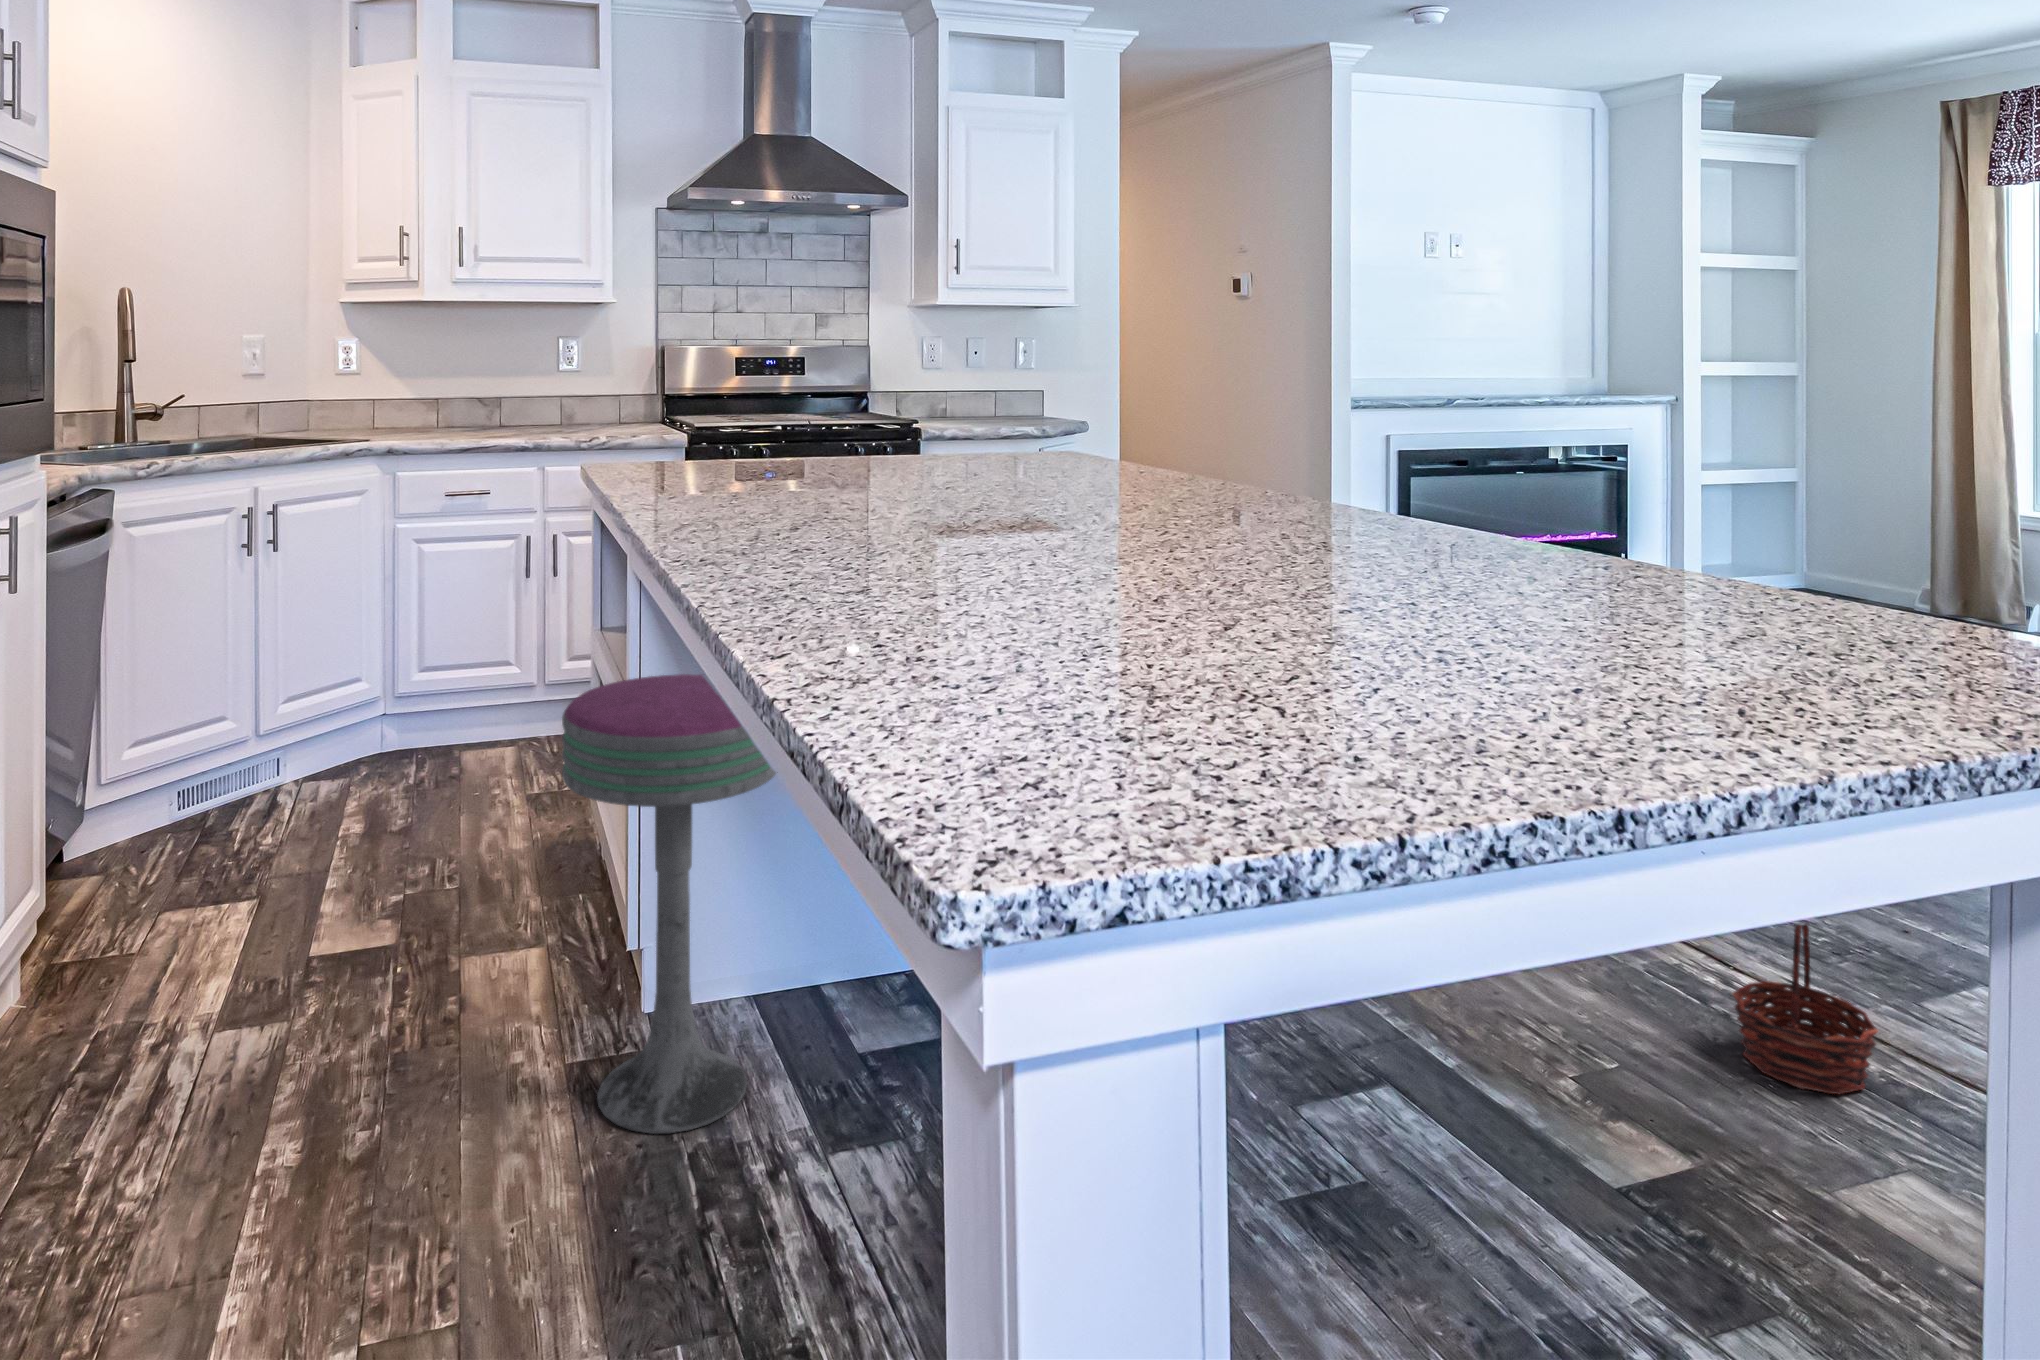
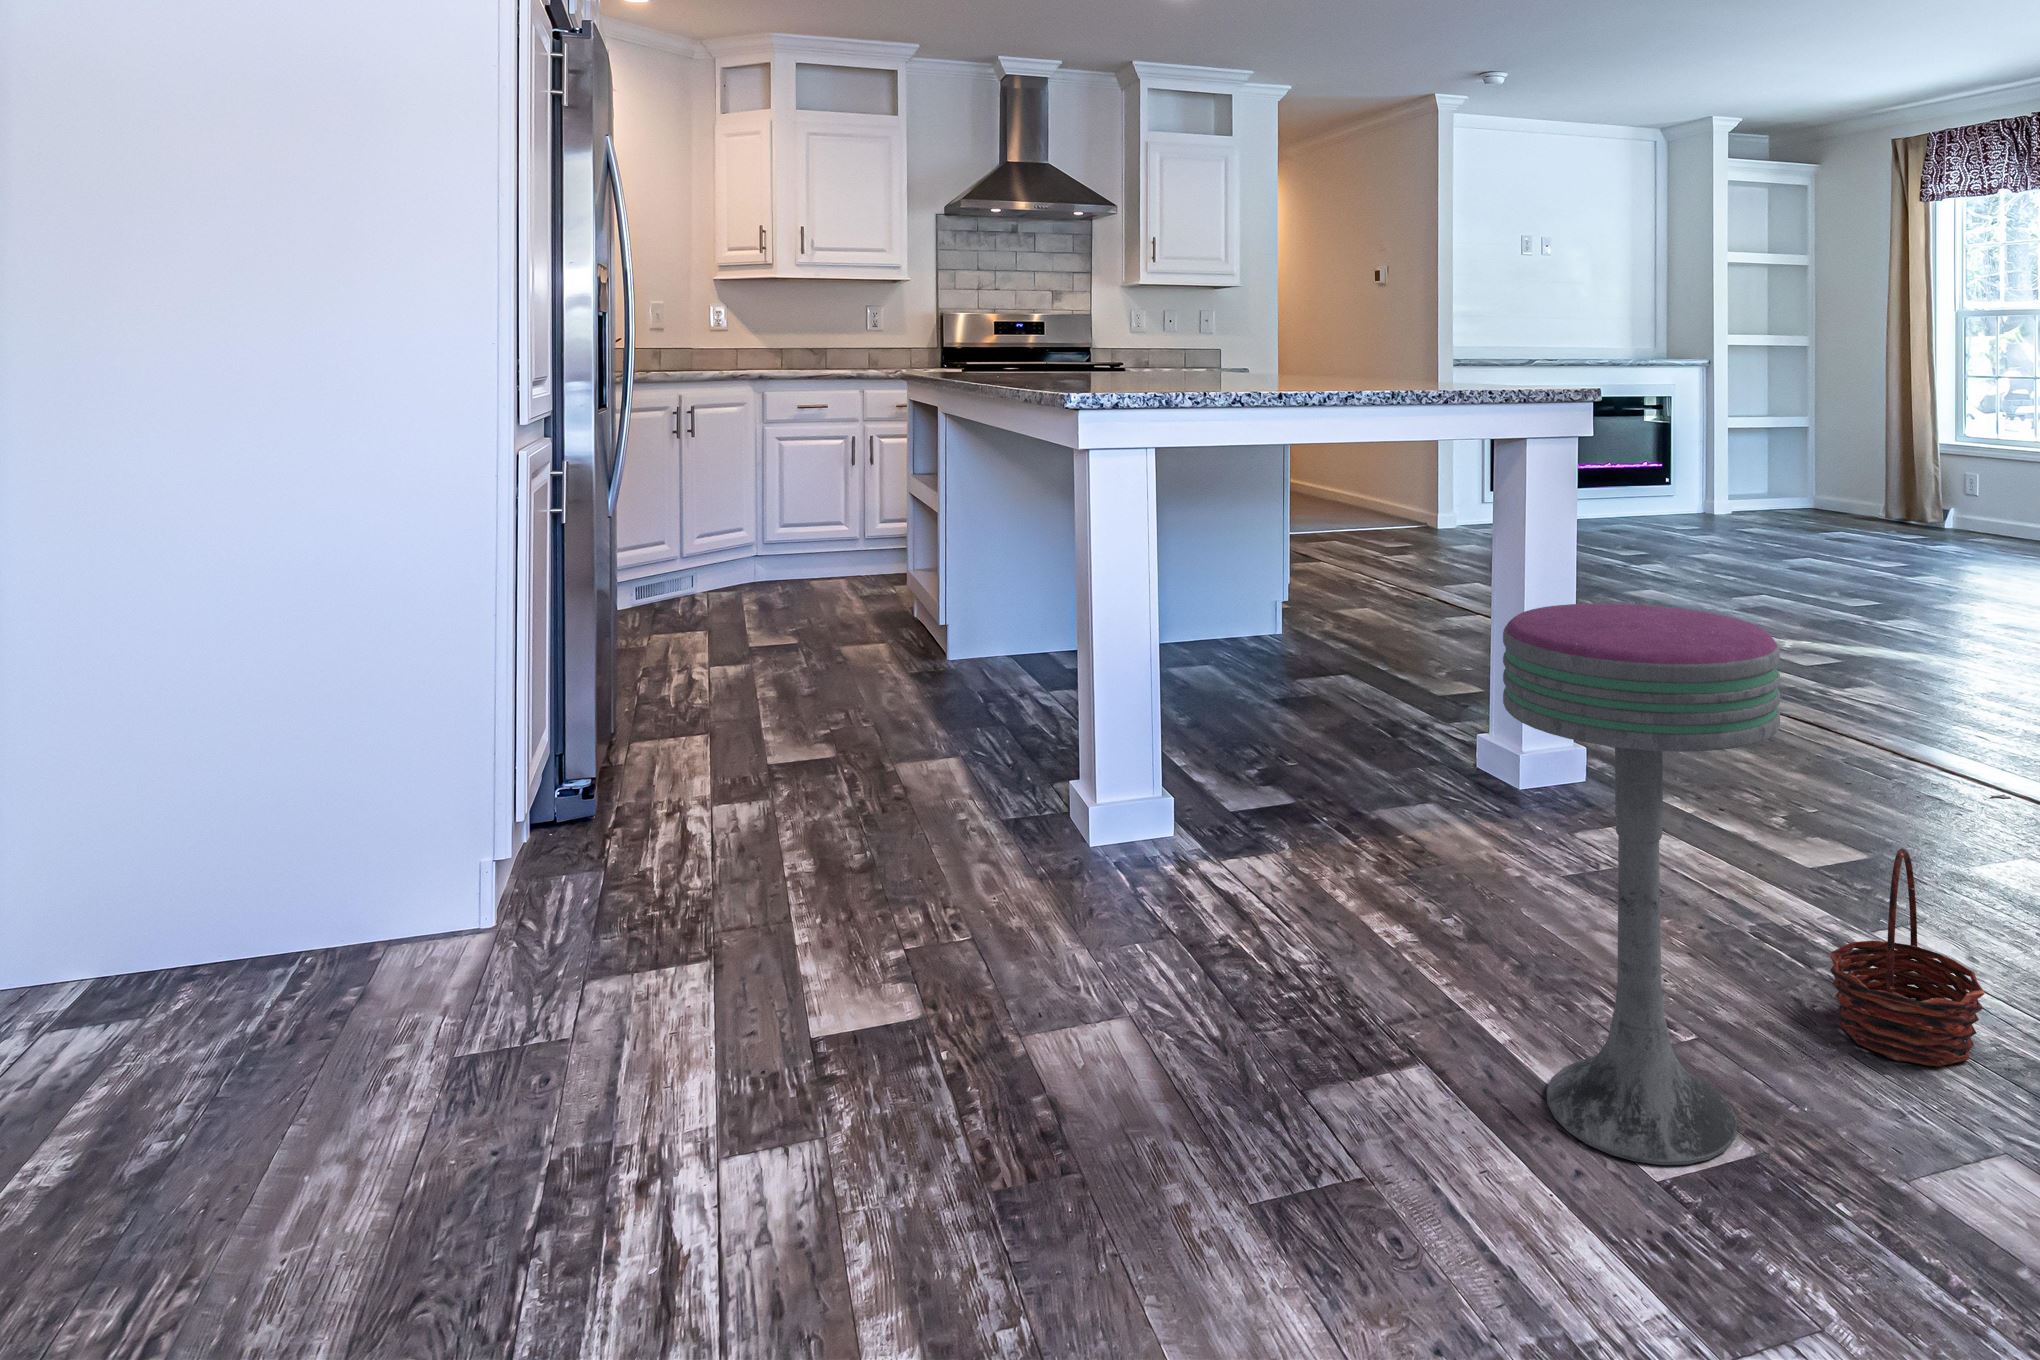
bar stool: present [562,674,778,1134] -> present [1503,603,1780,1165]

